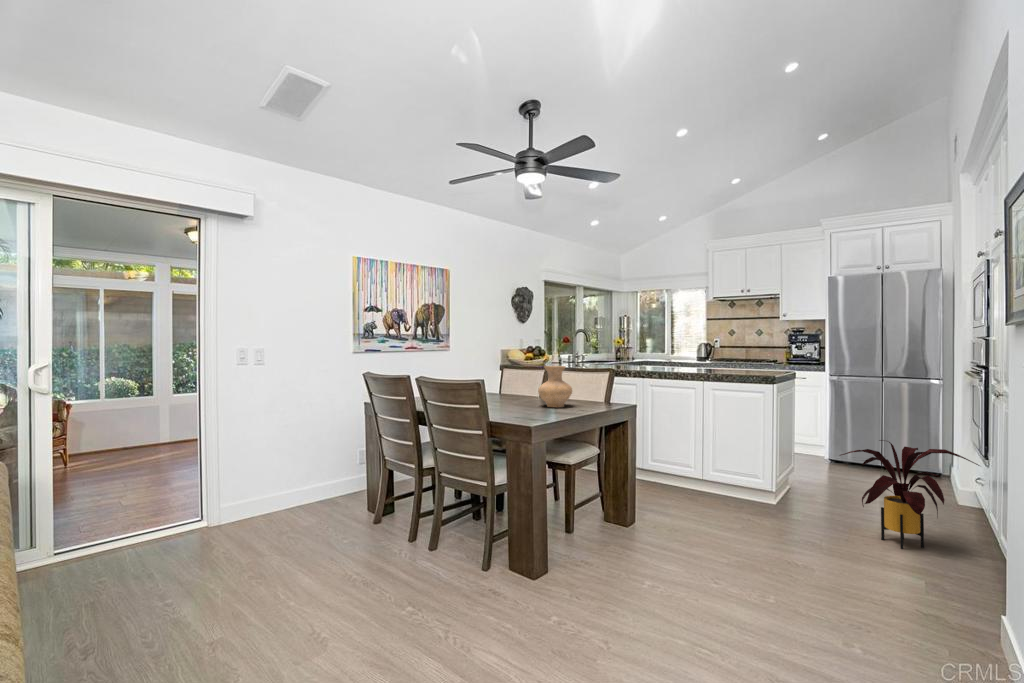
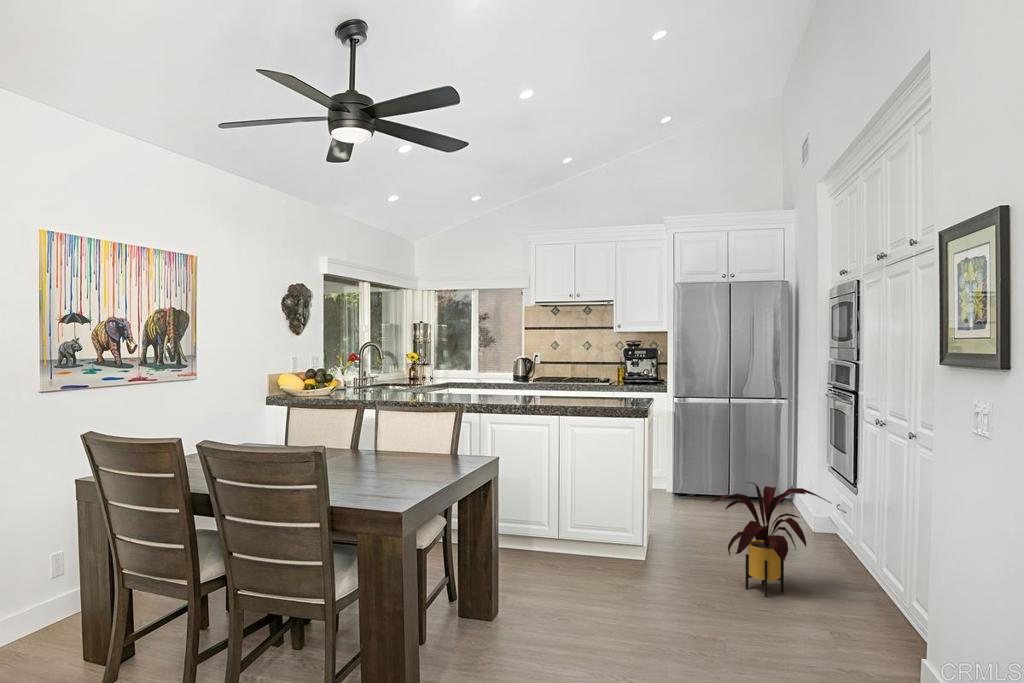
vase: present [538,366,572,407] -> none [370,411,418,468]

